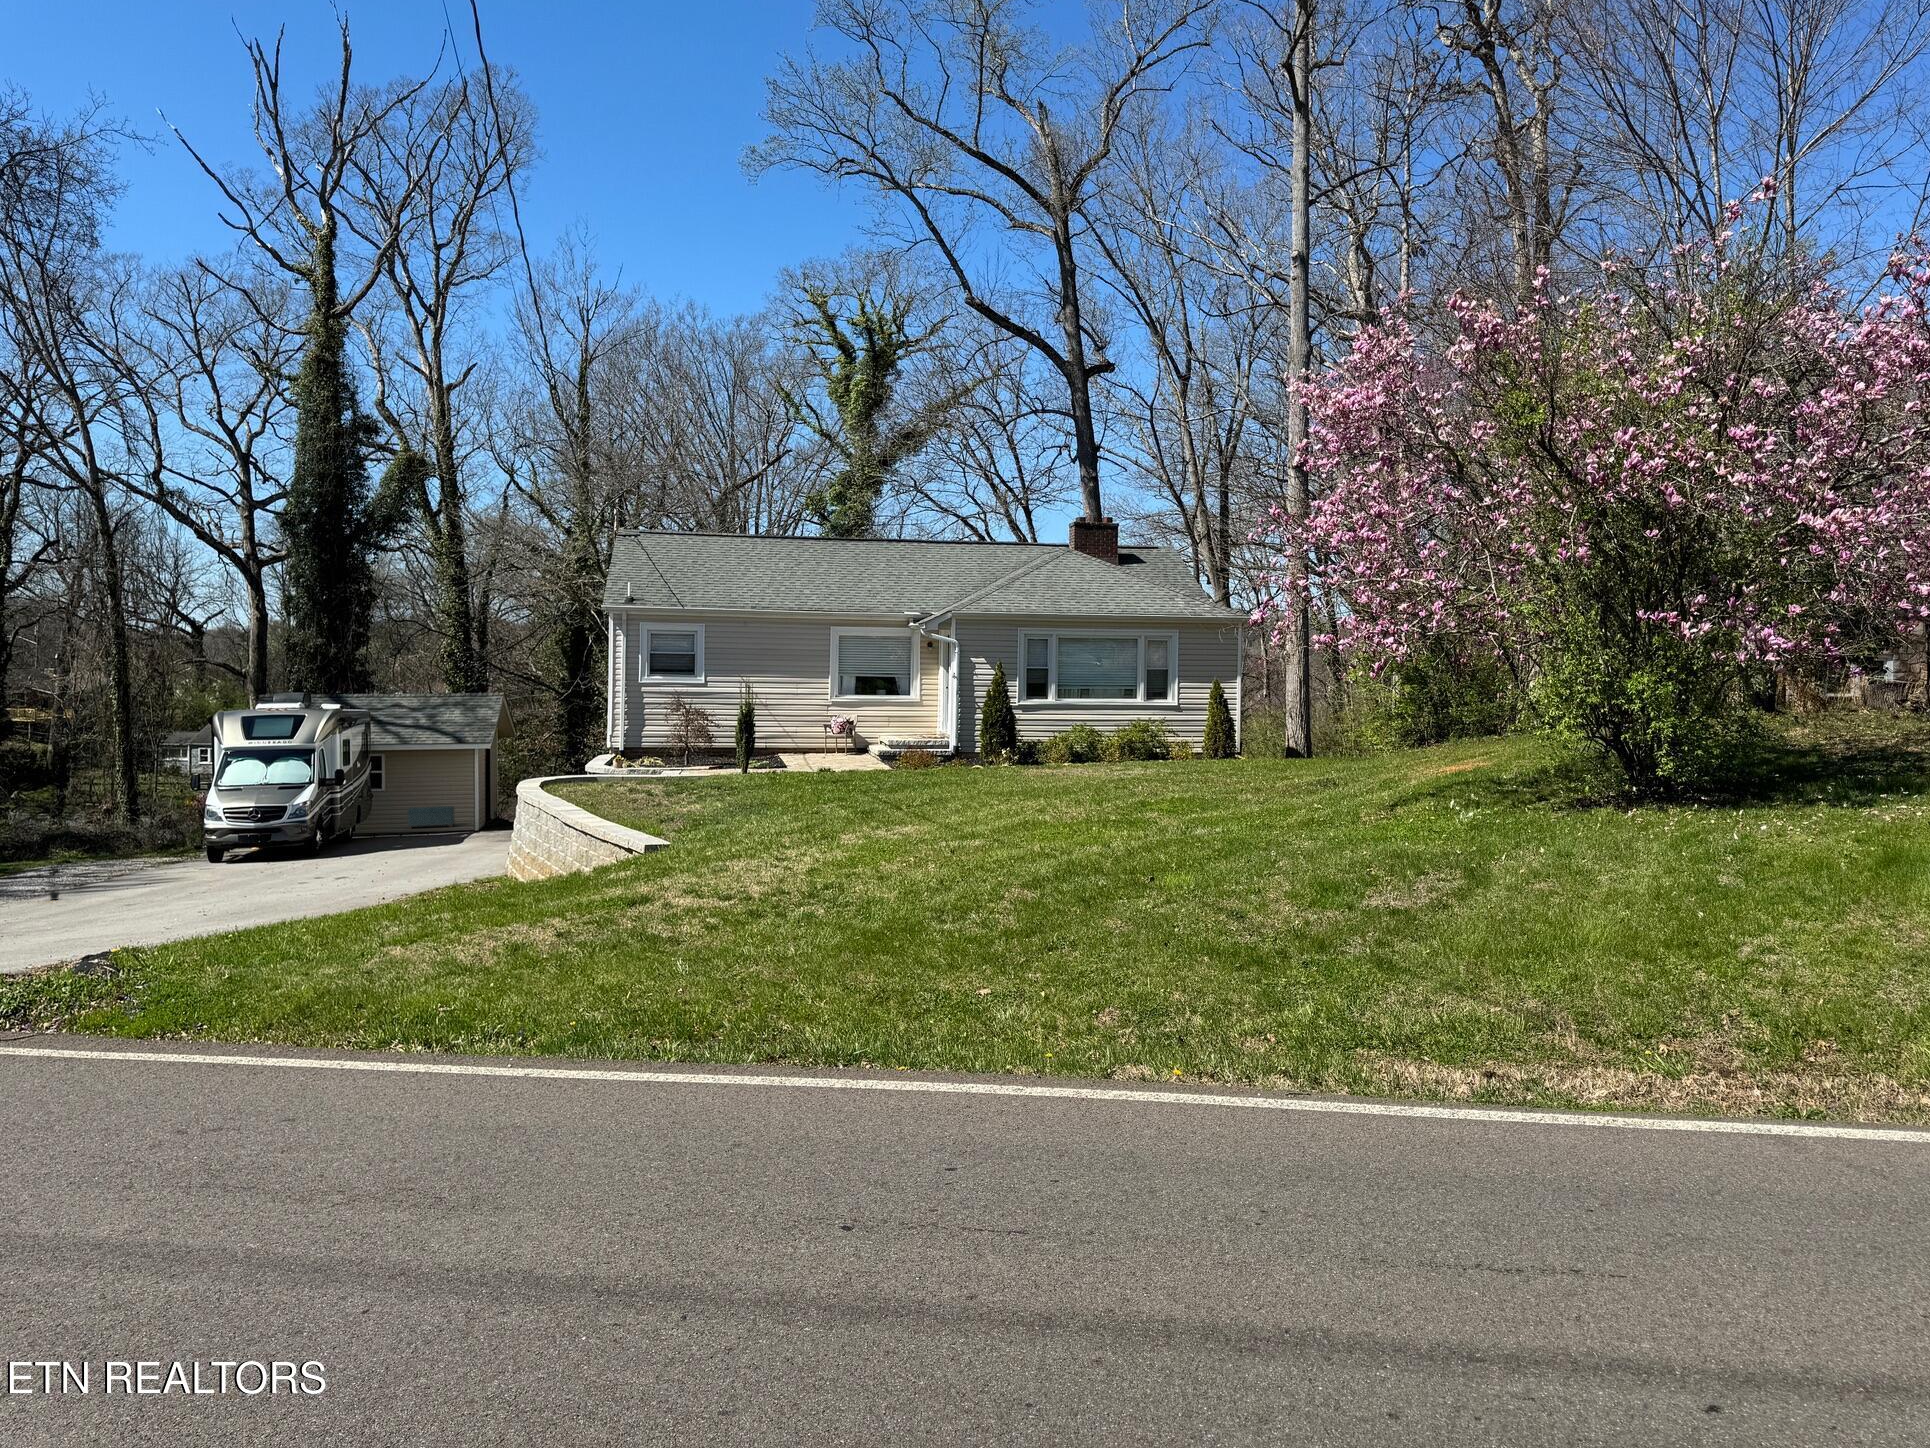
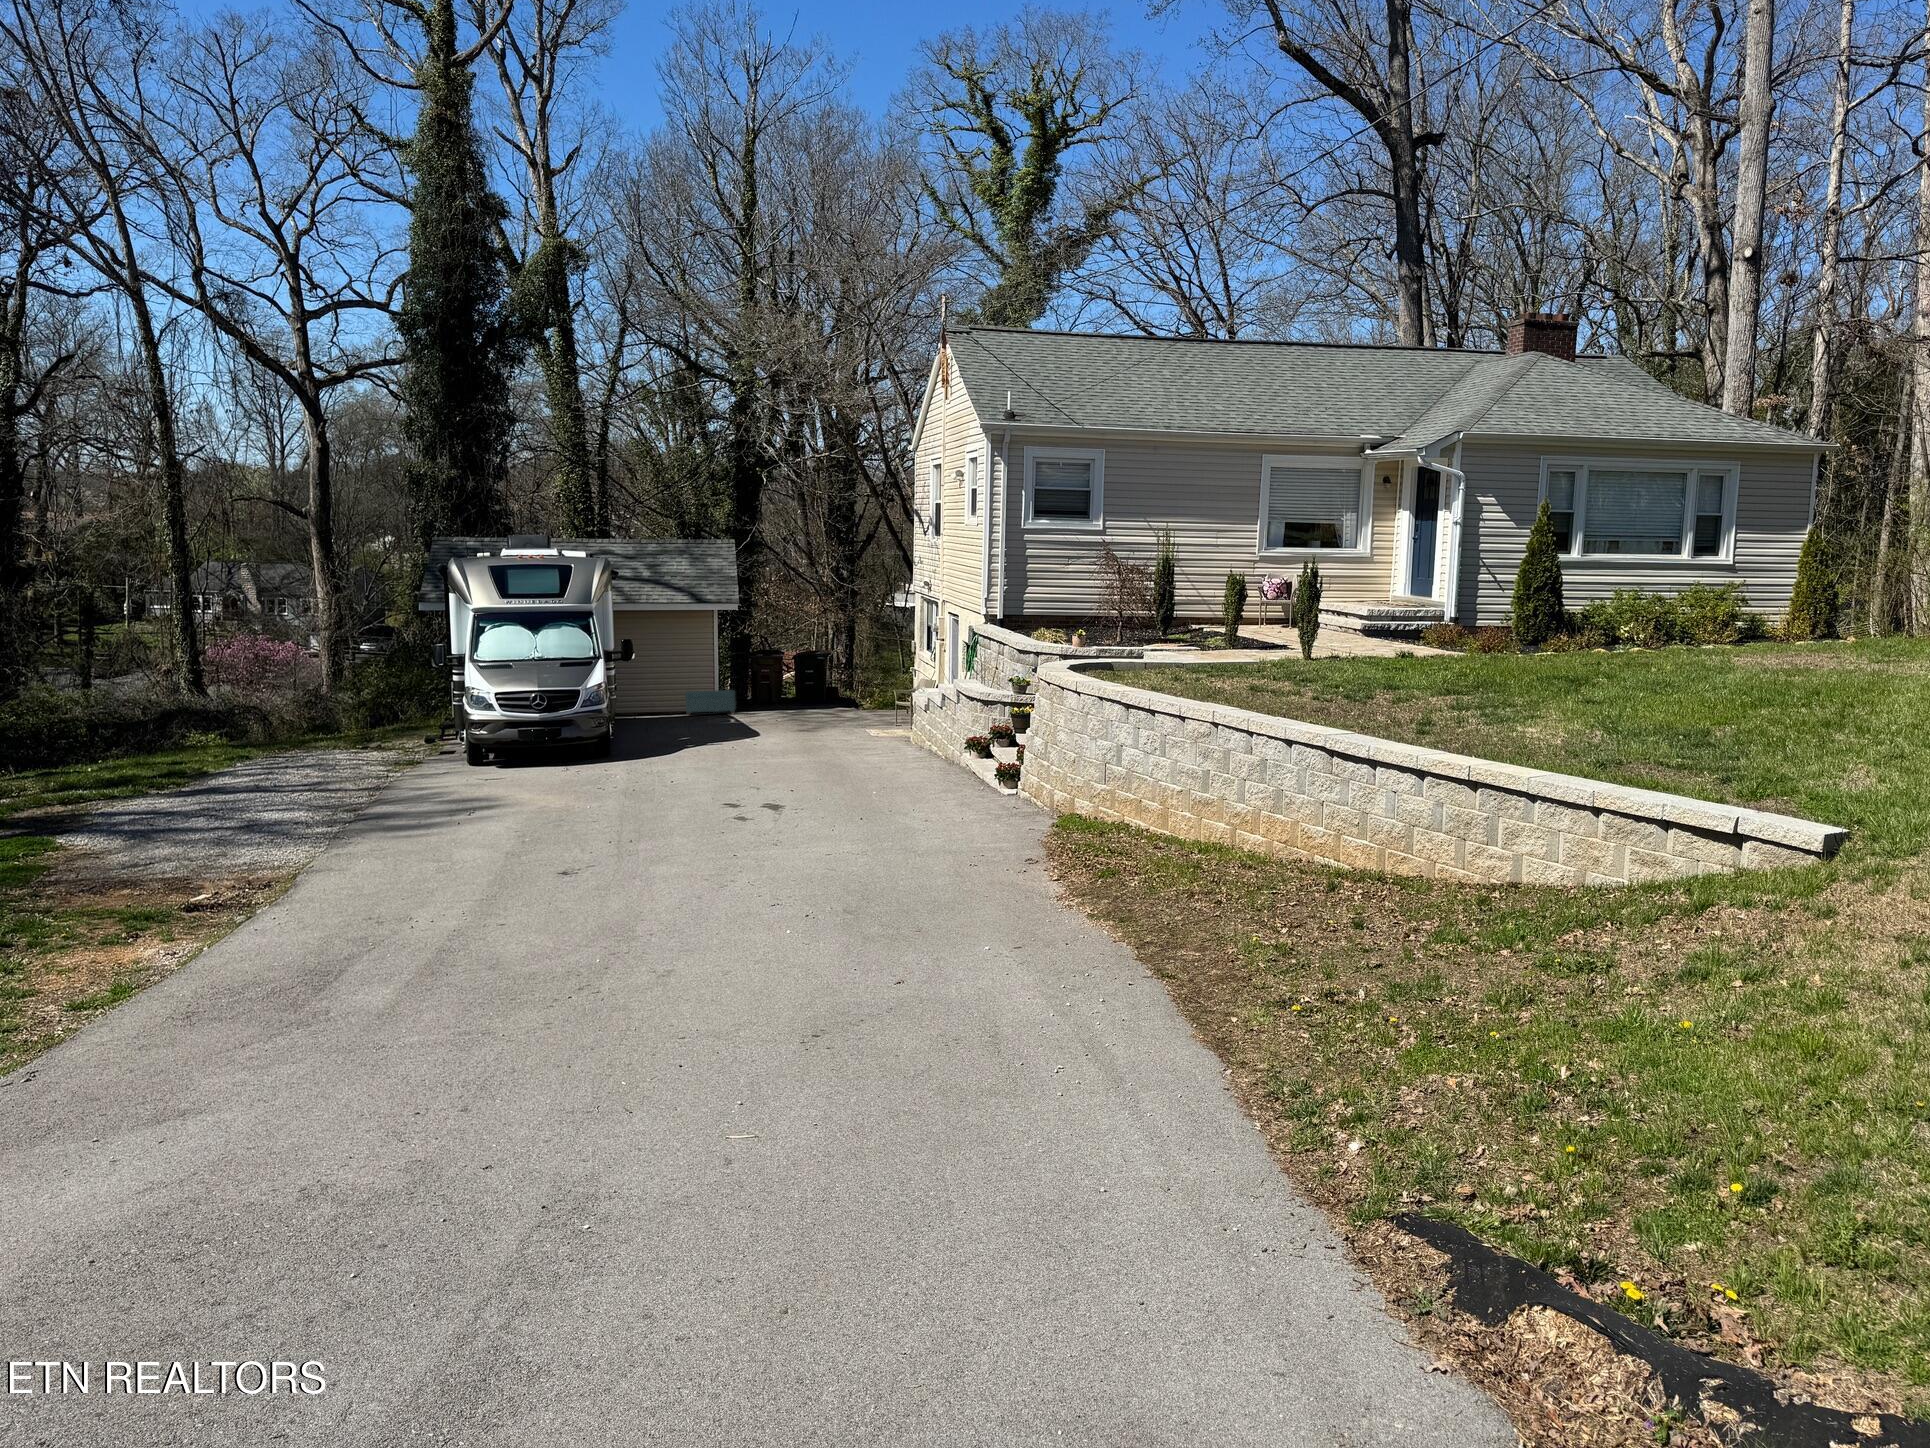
potted plant: present [49,862,62,900] -> none [288,755,313,805]

